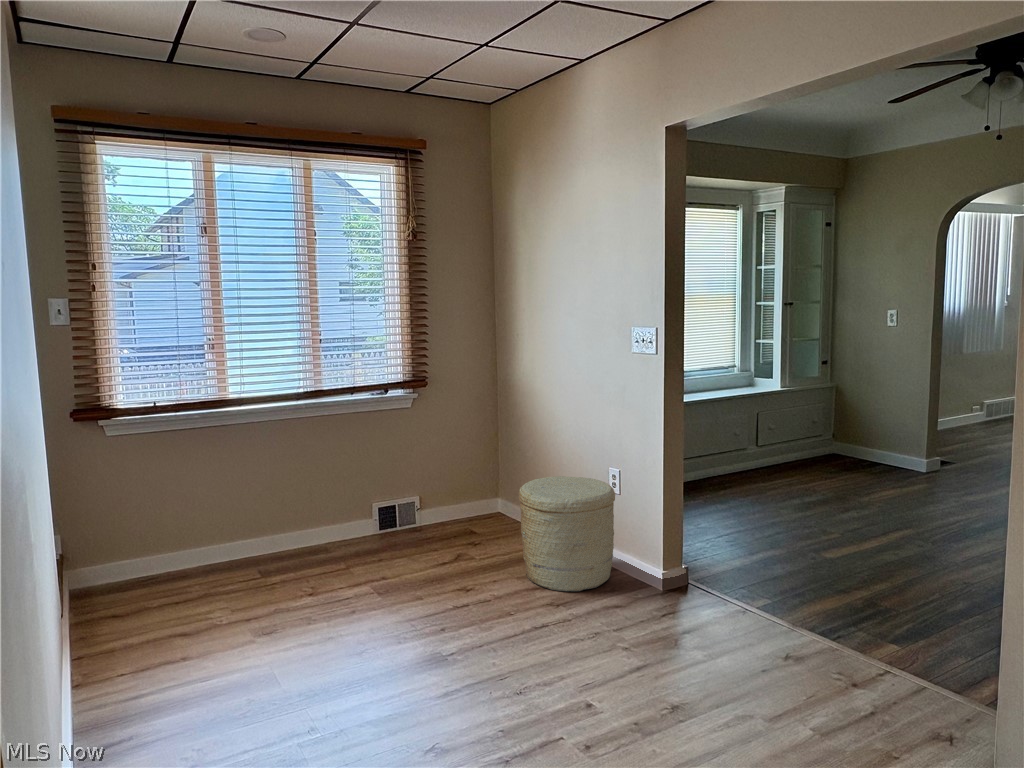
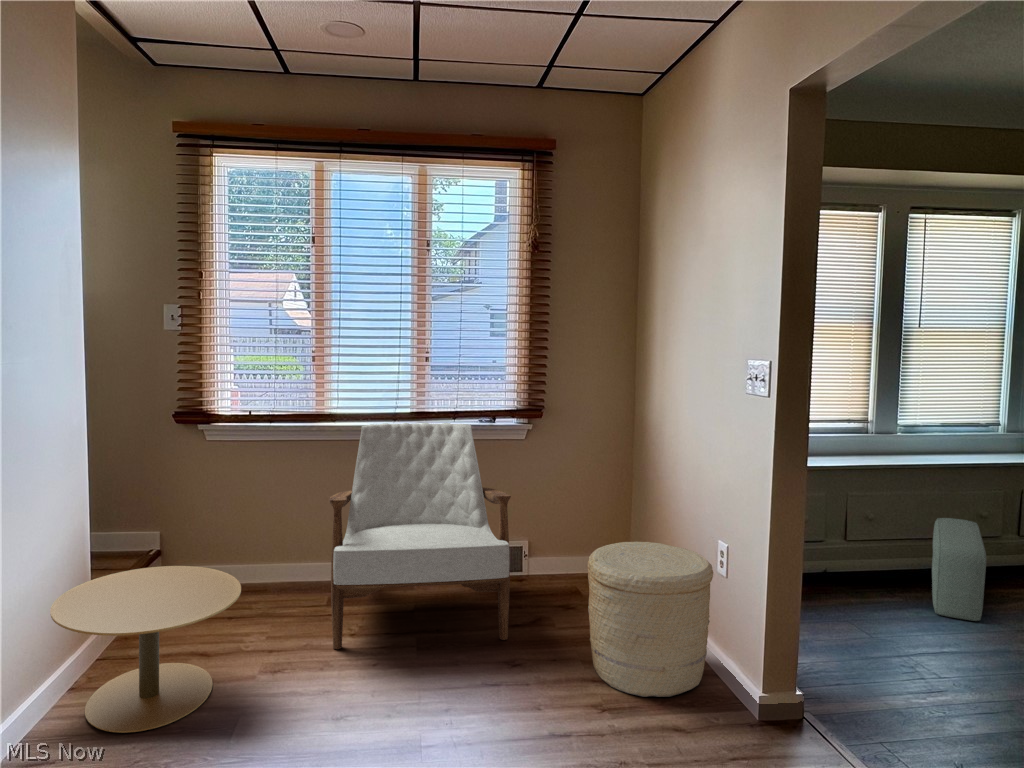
armchair: none [264,398,451,608] -> present [329,423,511,649]
pouf: none [707,436,753,505] -> present [932,518,986,621]
side table: none [73,553,252,710] -> present [50,566,241,733]

